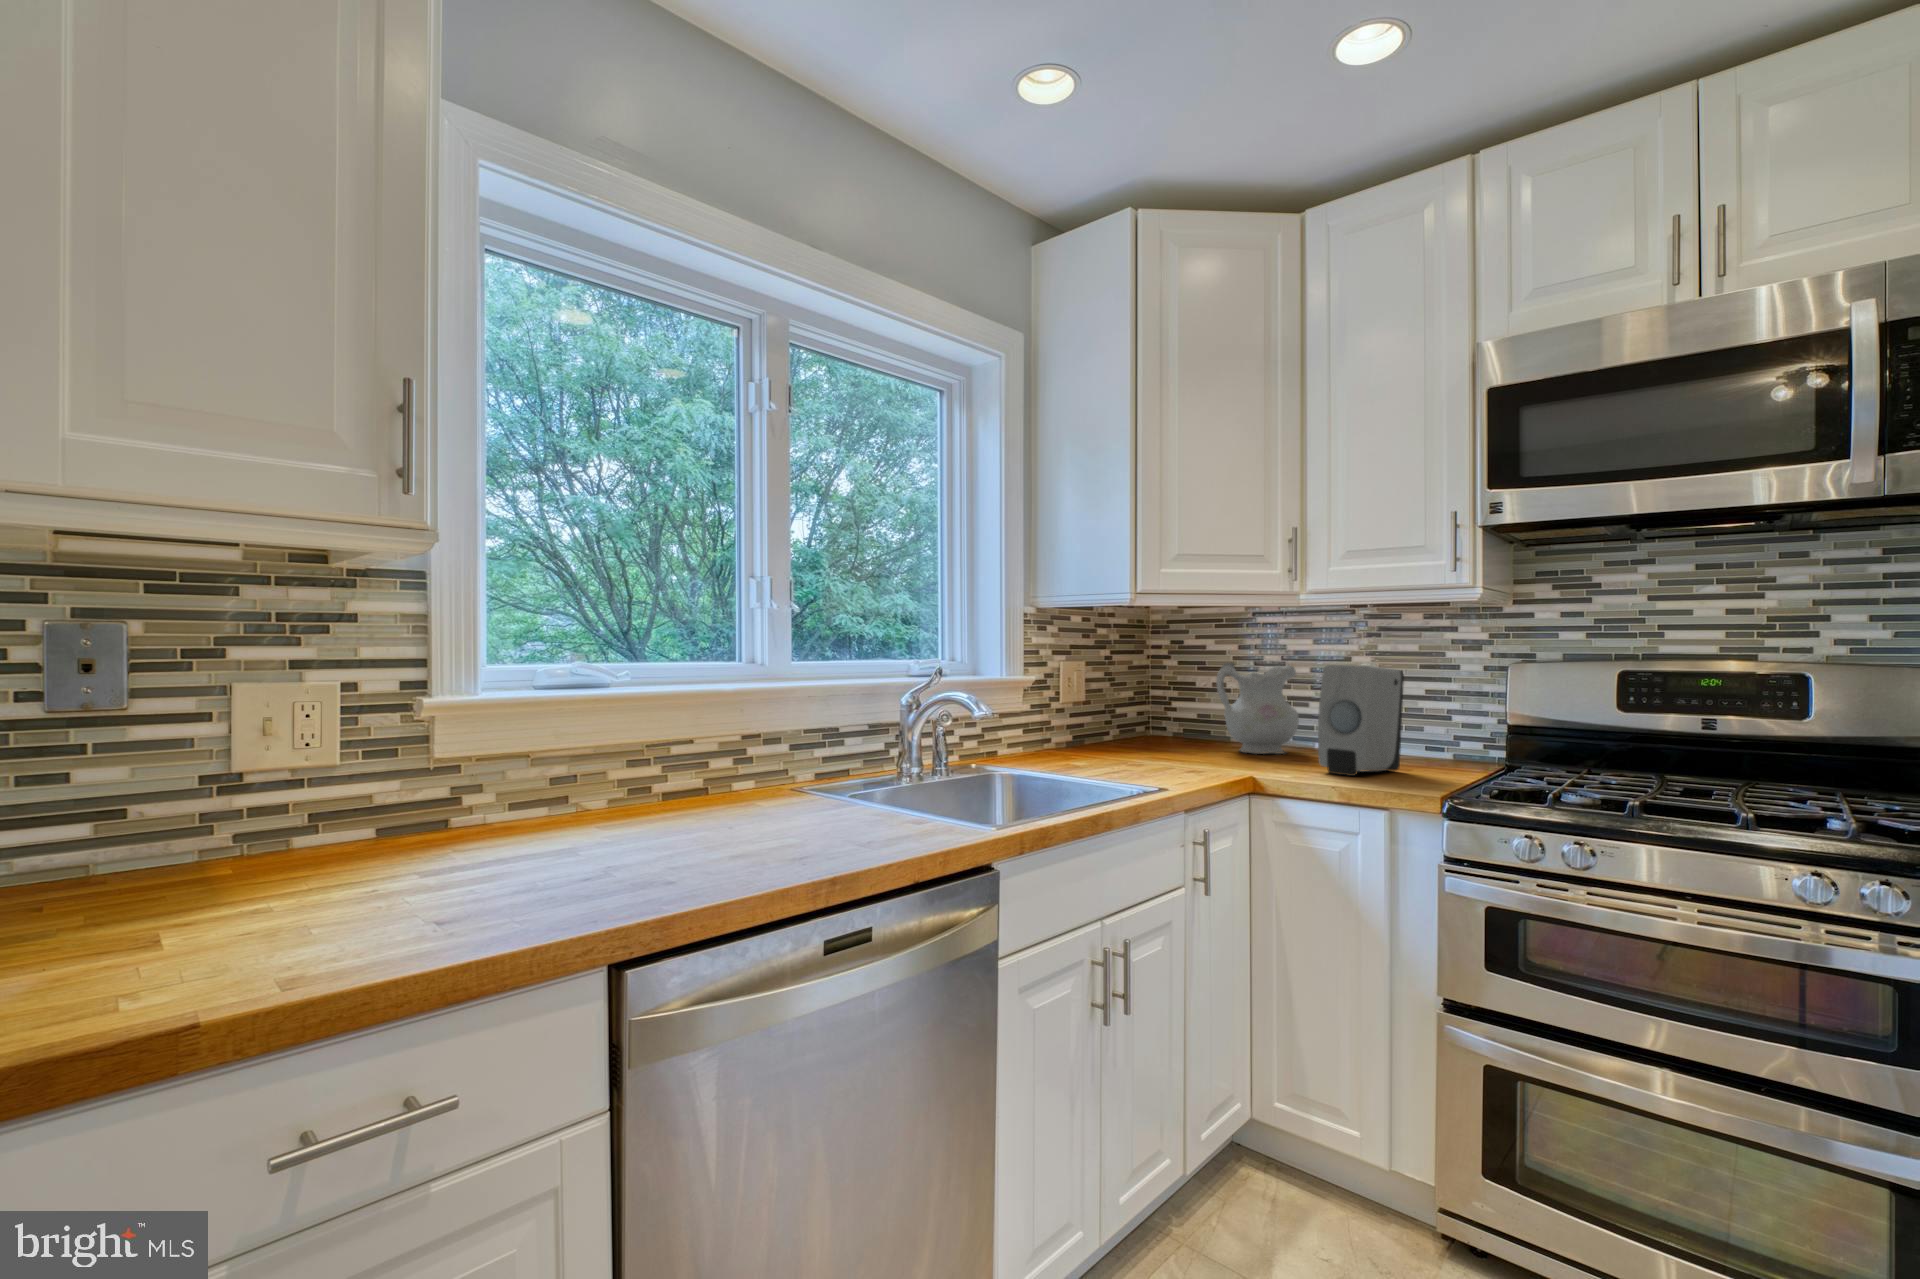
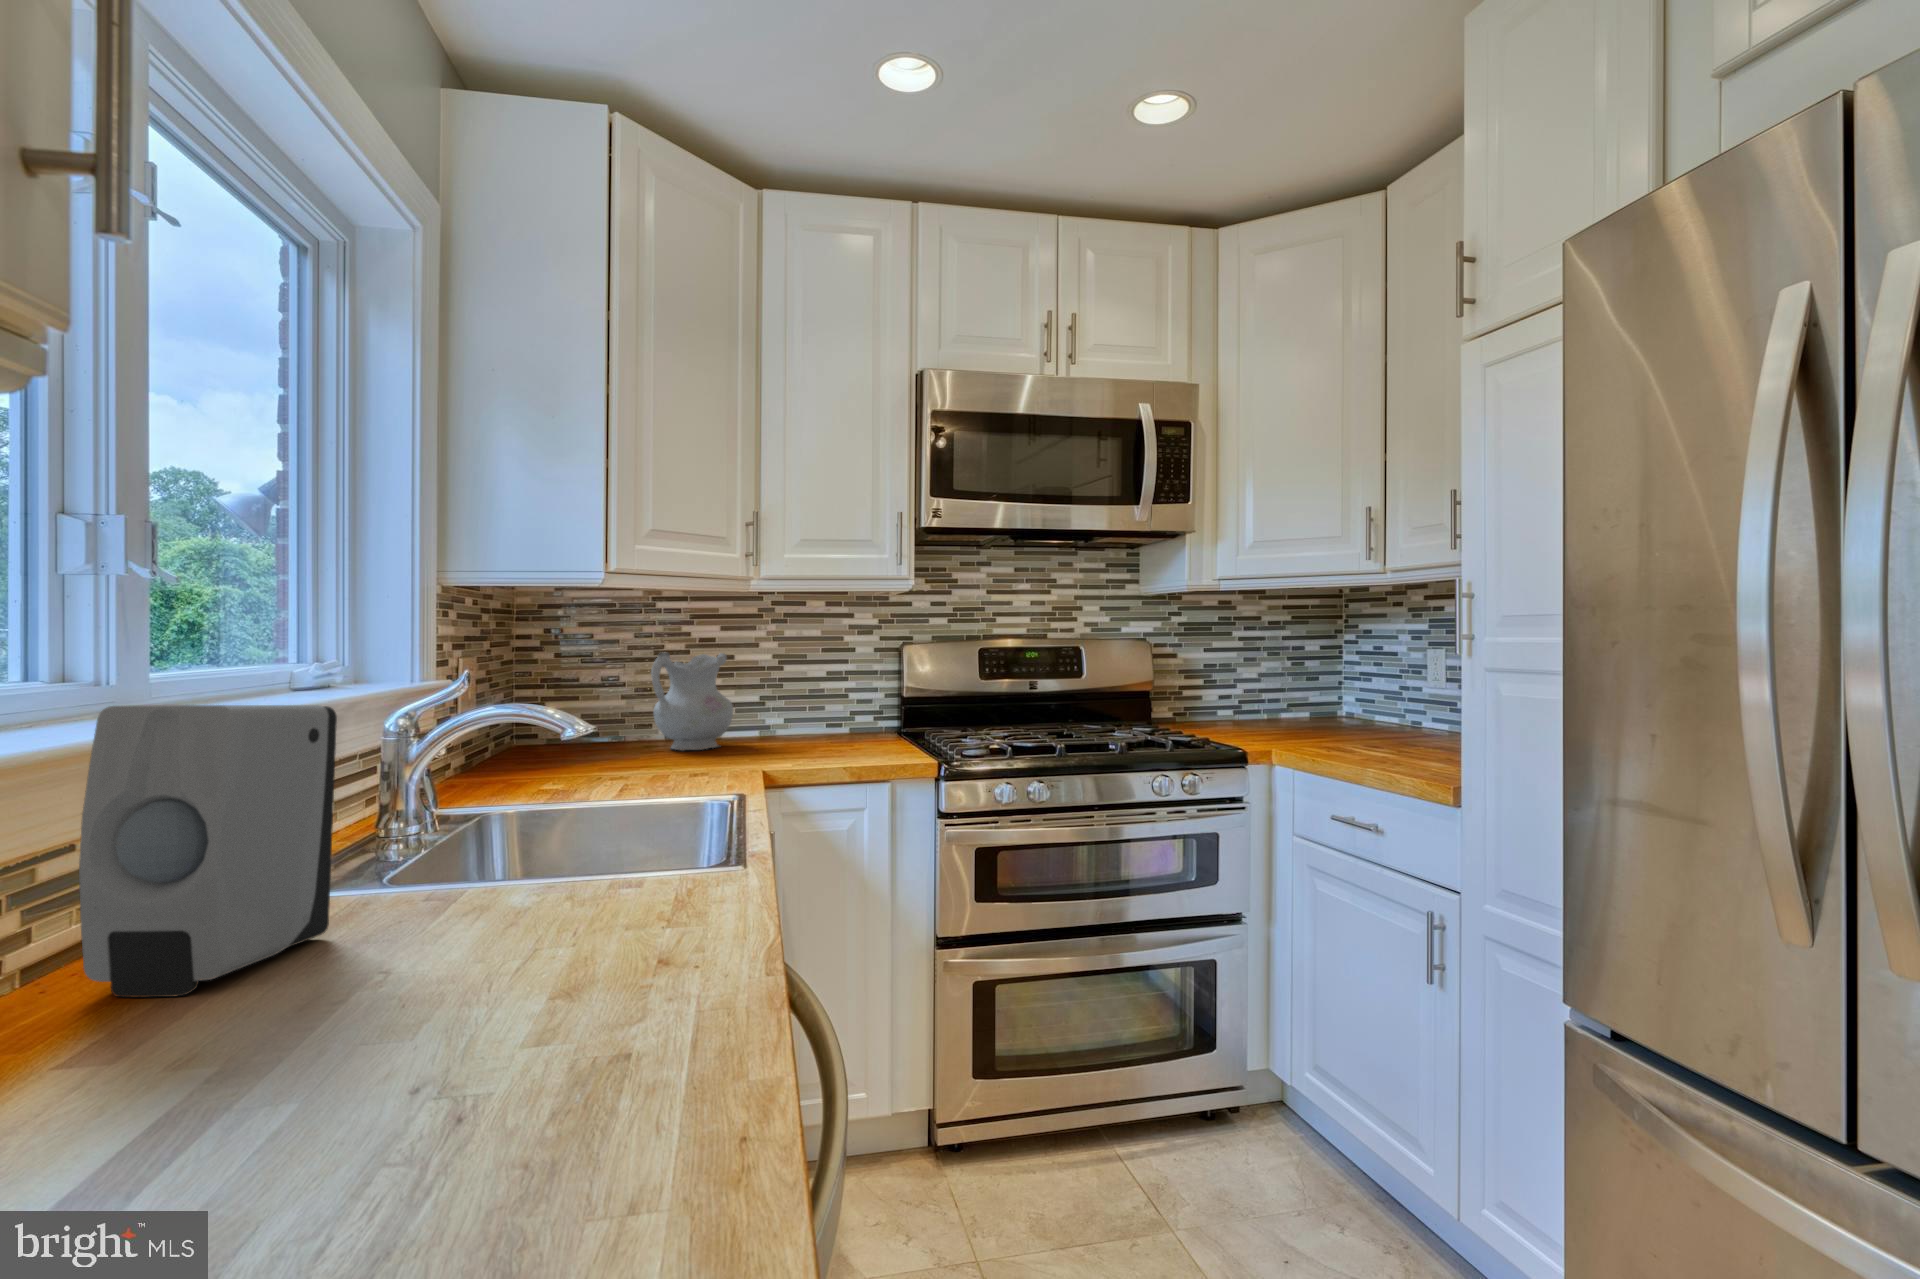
soap dispenser: present [1318,665,1404,776] -> present [79,705,337,997]

